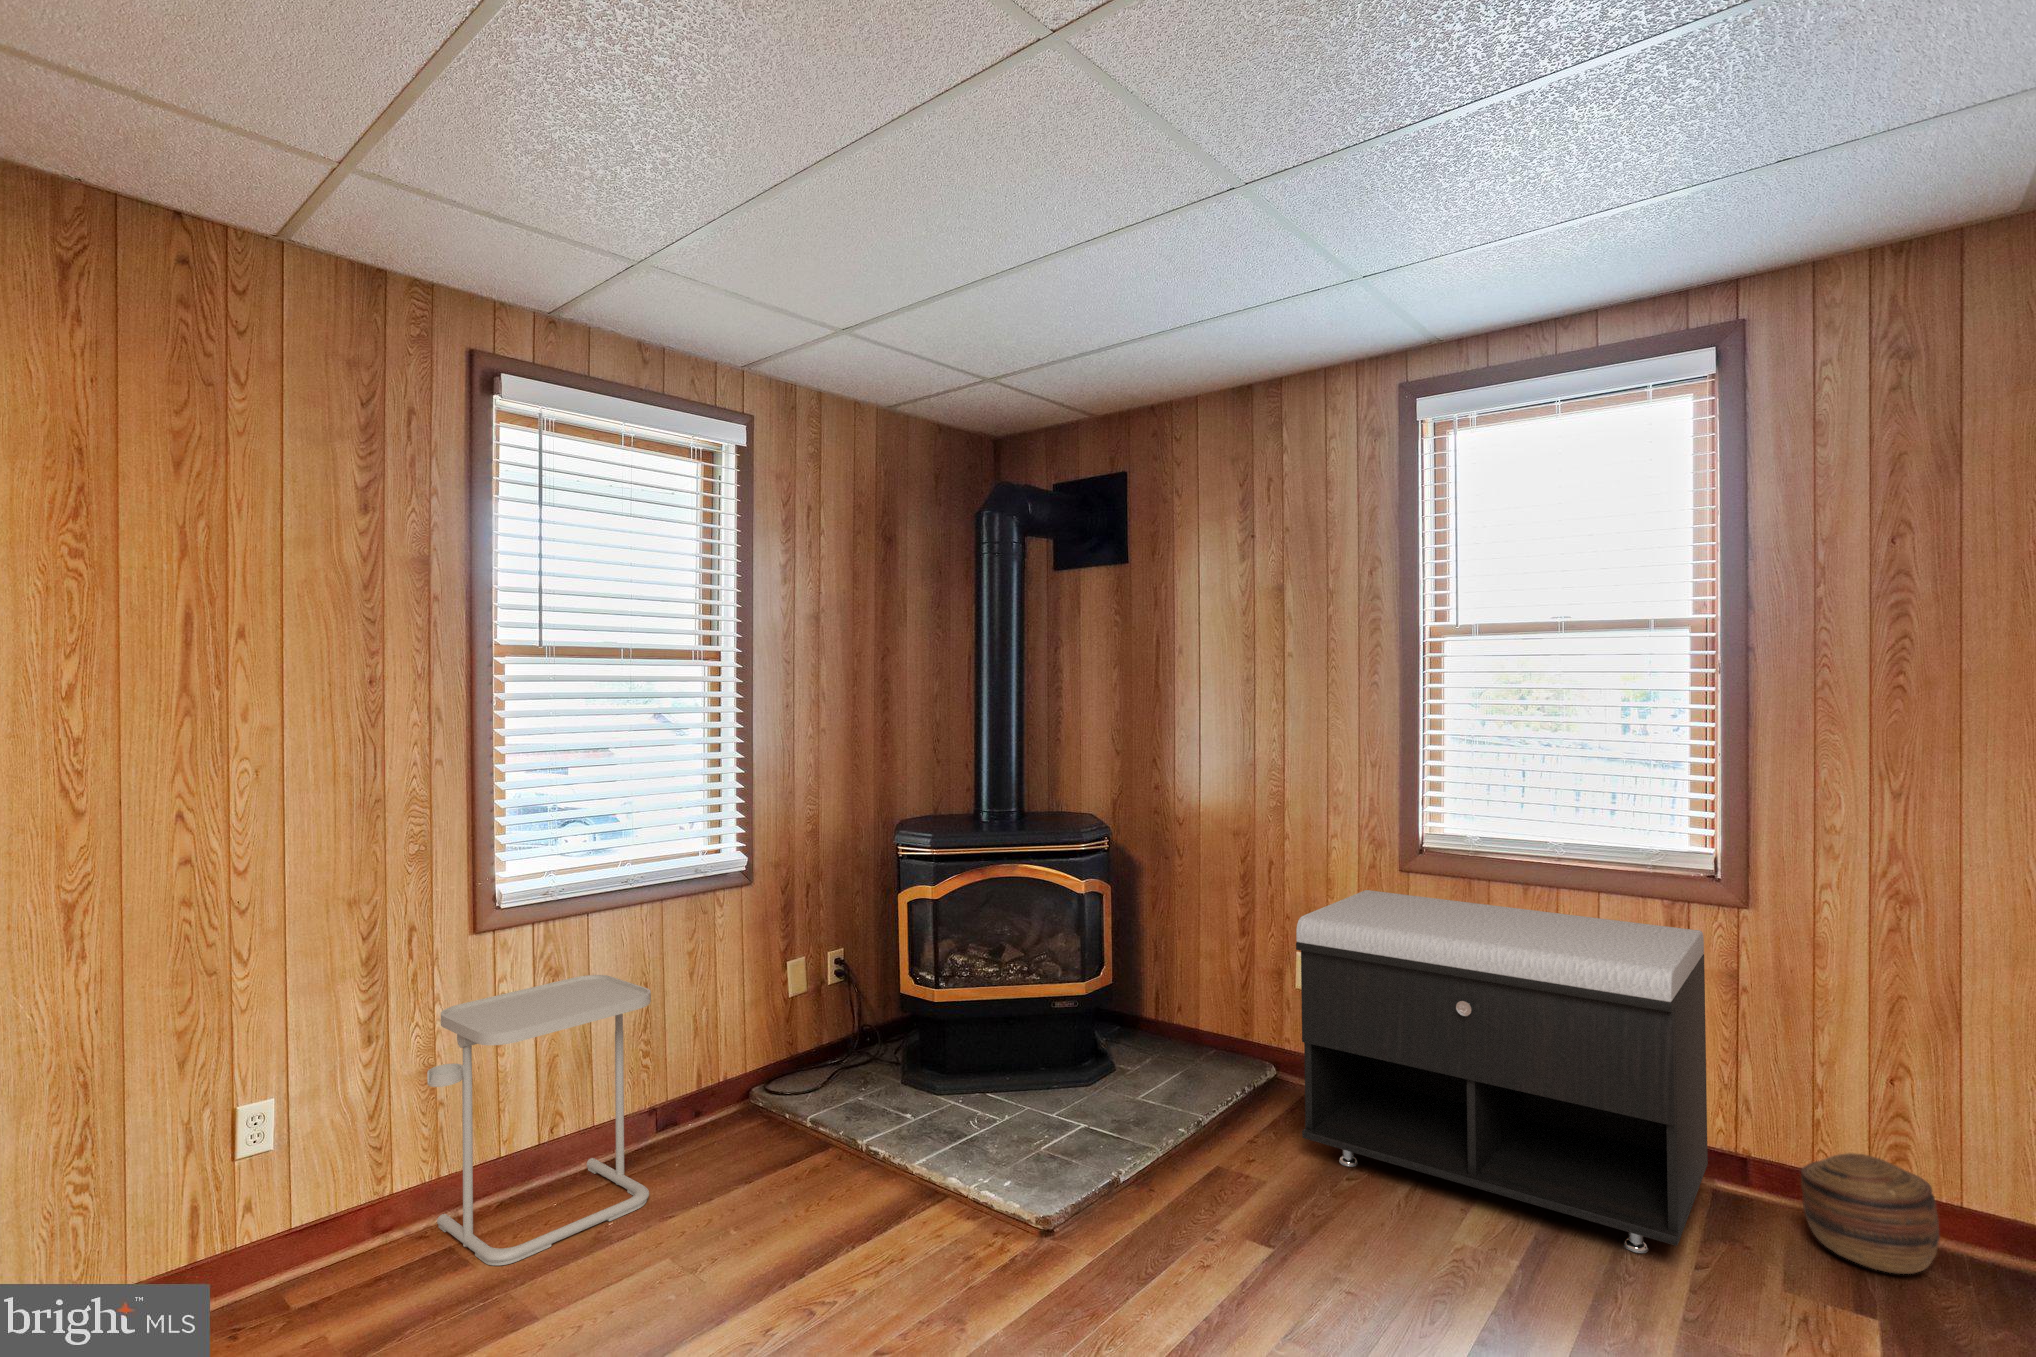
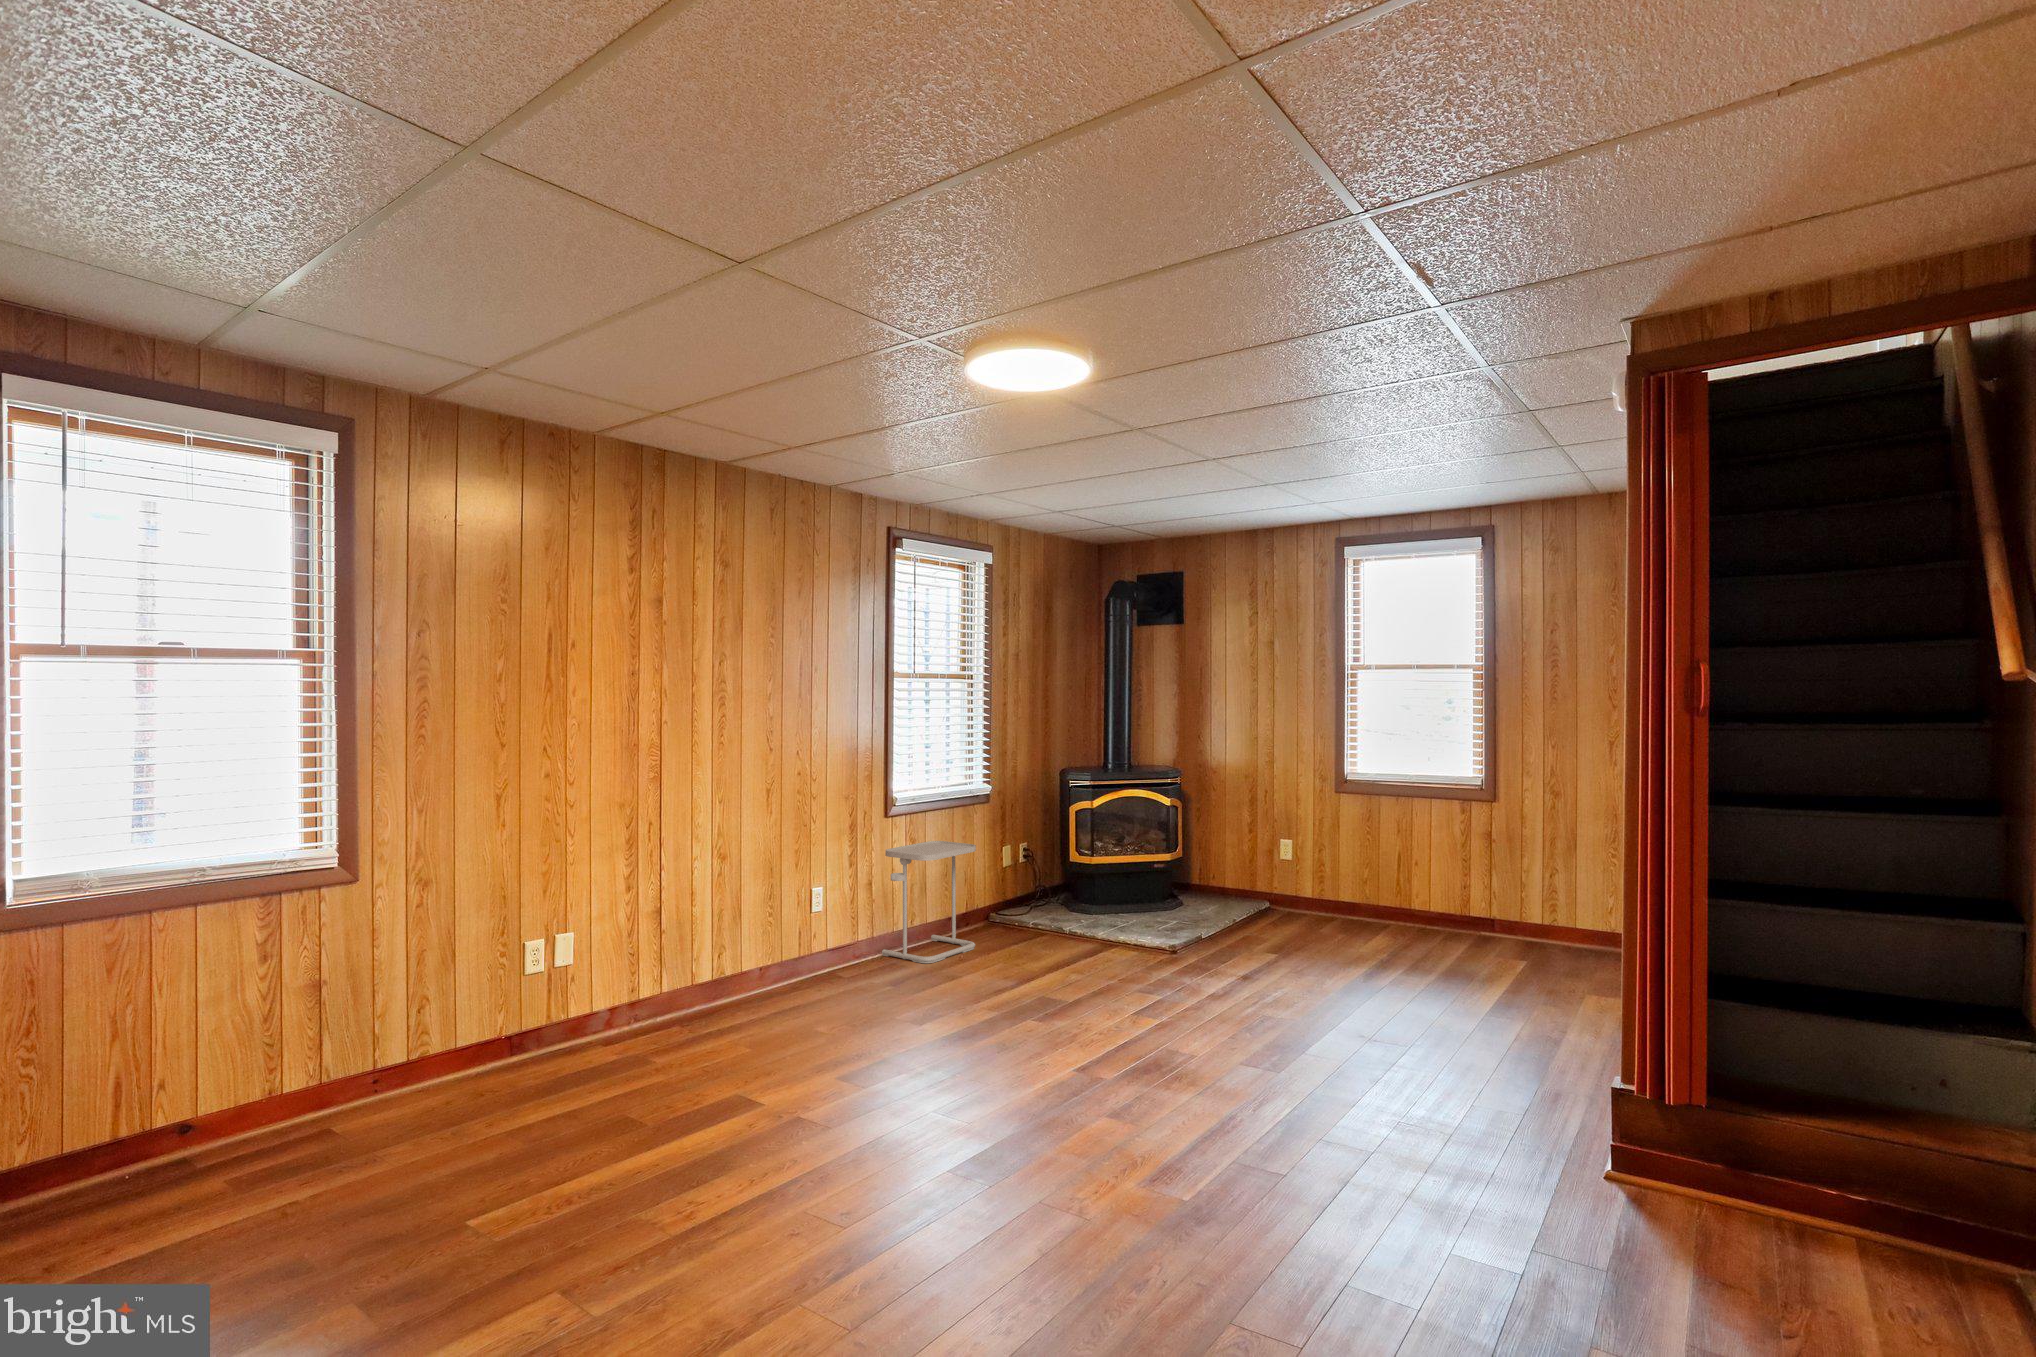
storage bench: present [1296,890,1708,1253] -> none [1286,803,1478,952]
basket: present [1801,1153,1940,1274] -> none [1513,907,1567,954]

